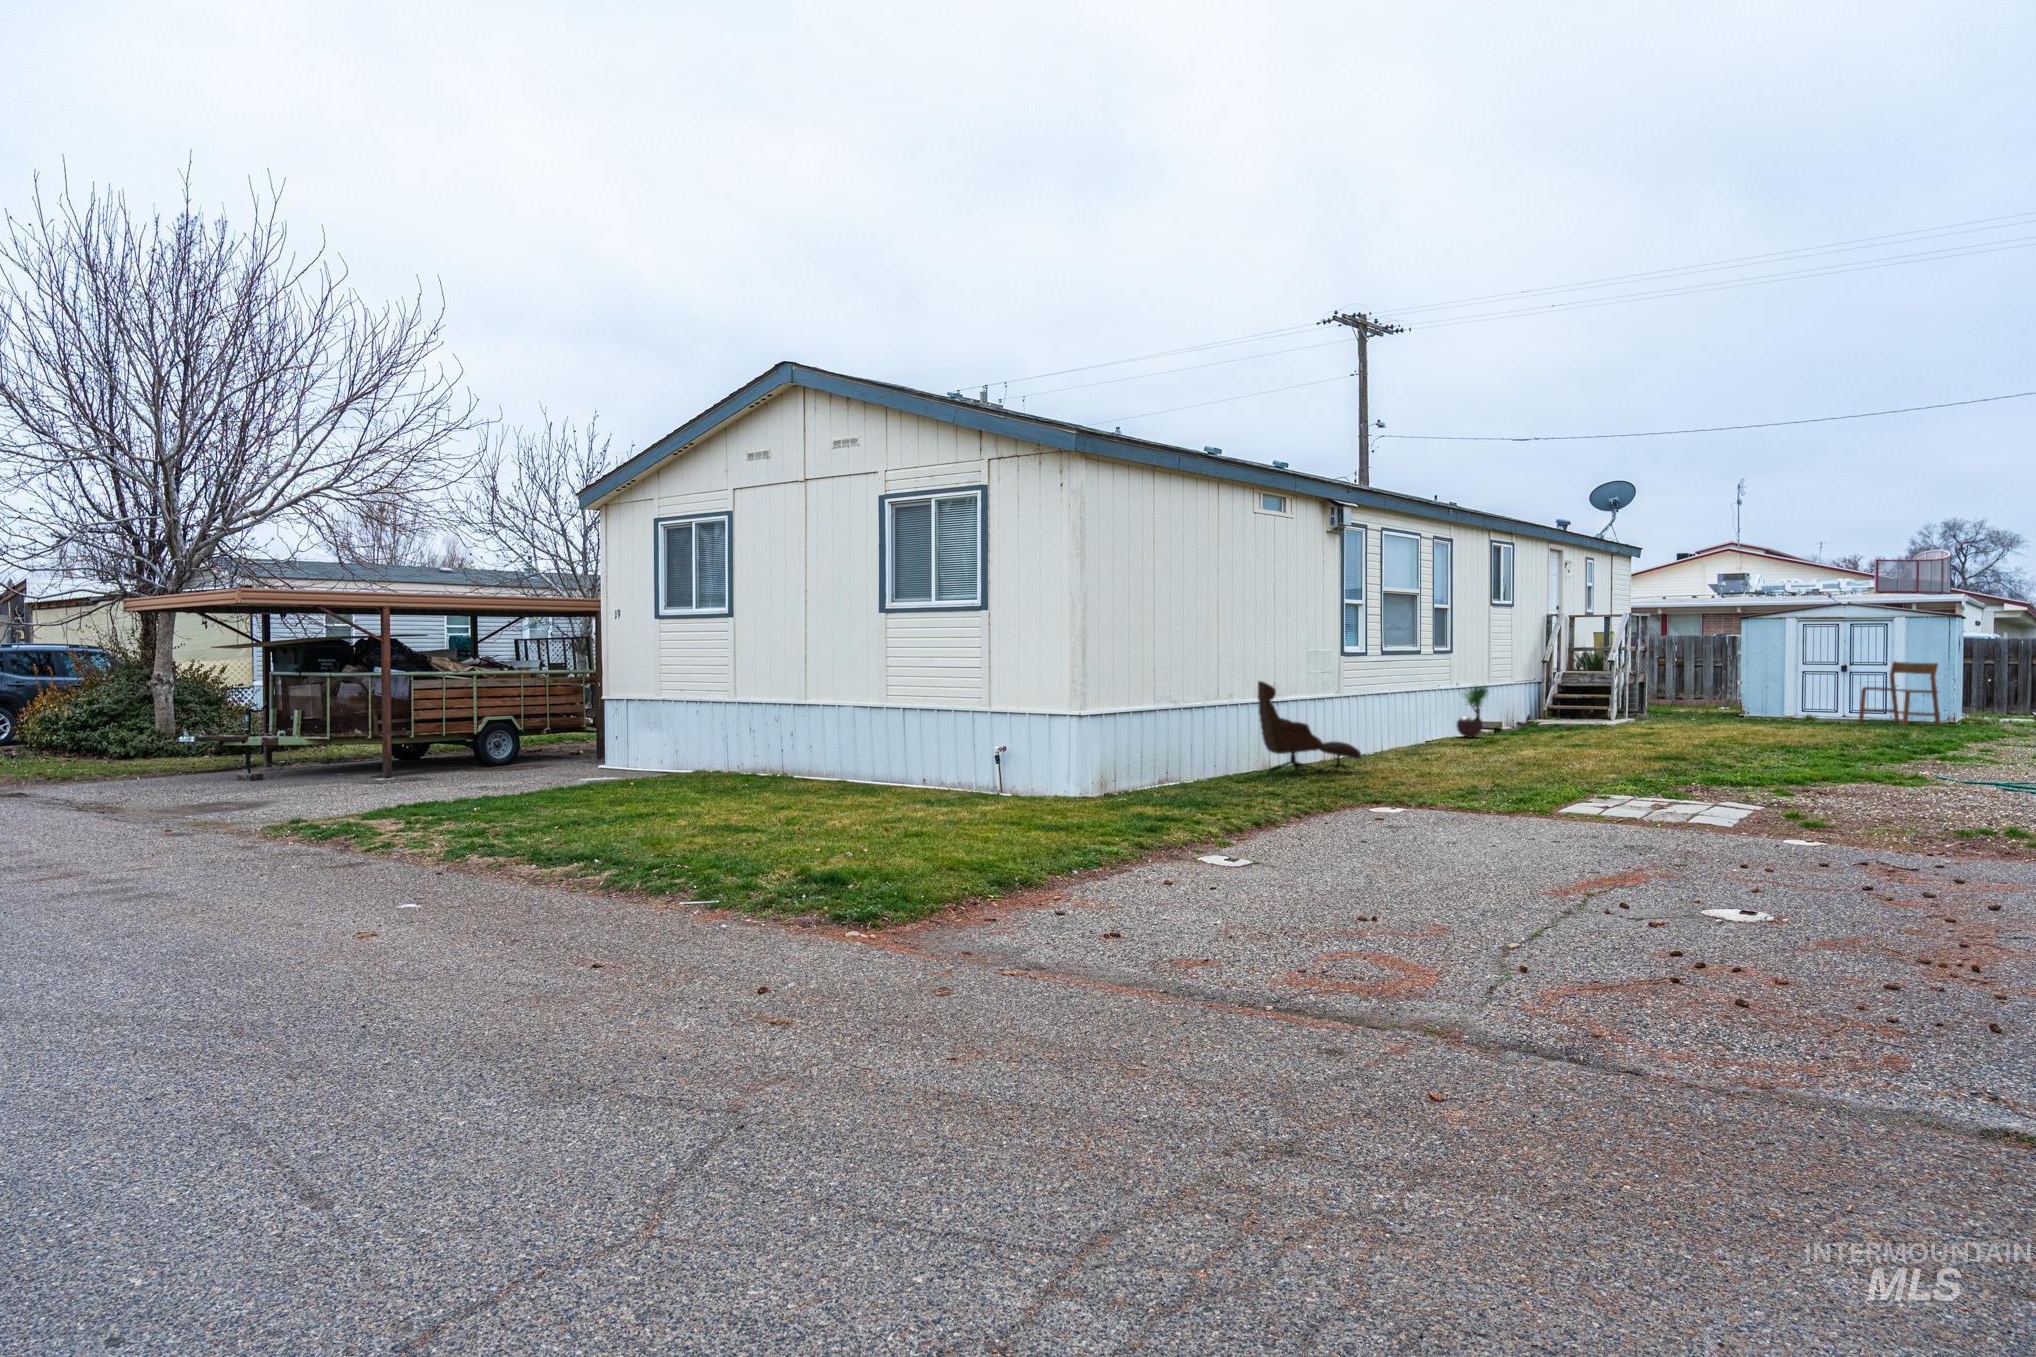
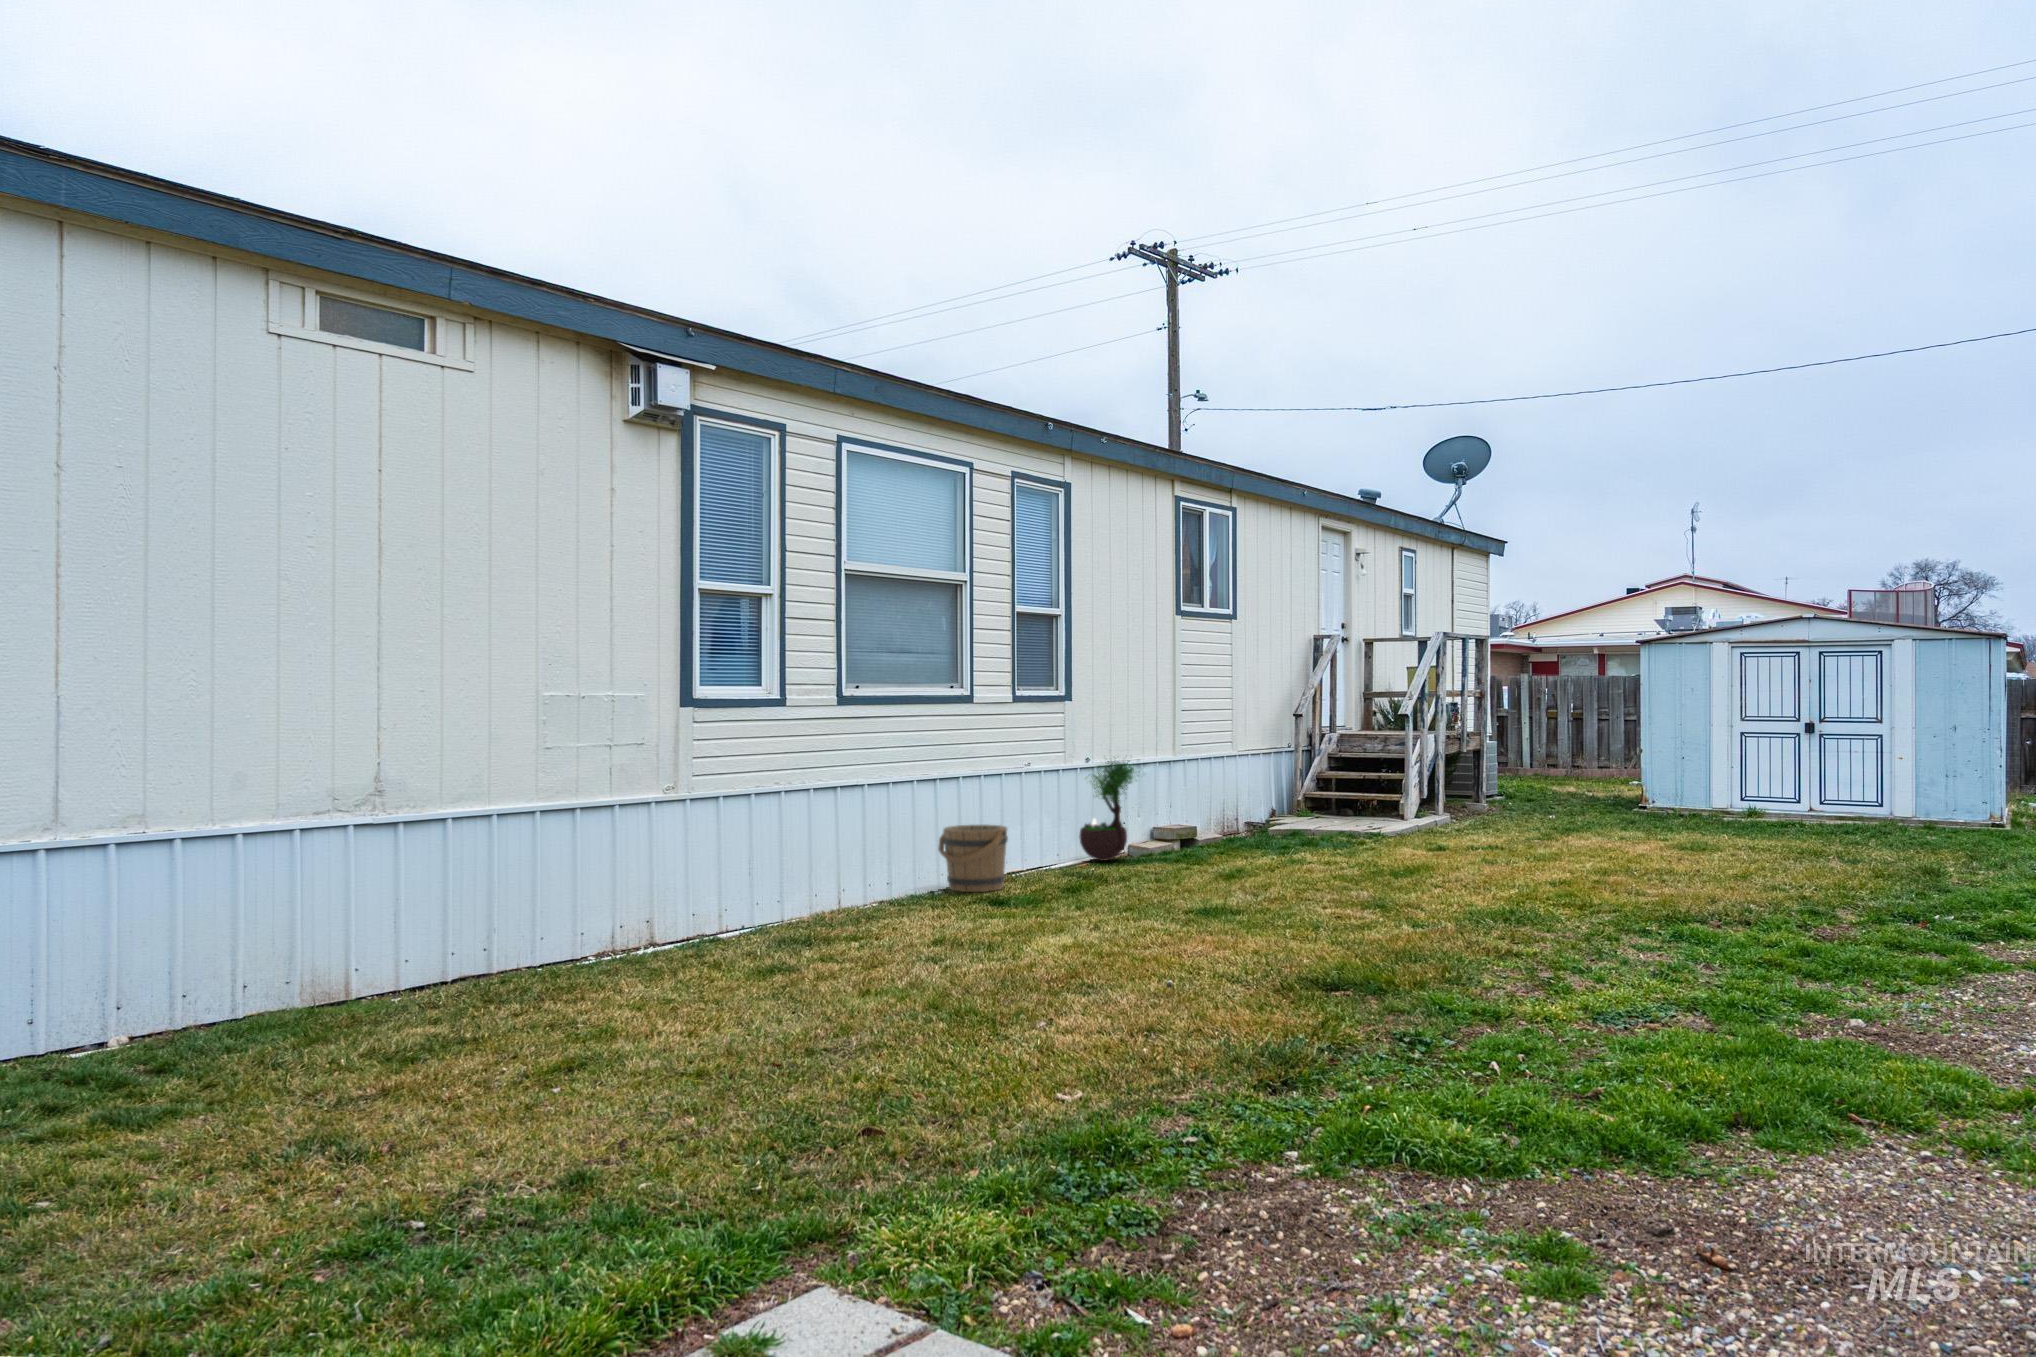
bench: present [1859,662,1940,726] -> none [1836,717,1981,831]
lounge chair: present [1258,681,1361,775] -> none [188,763,520,1039]
bucket: none [1413,716,1450,747] -> present [938,825,1008,892]

